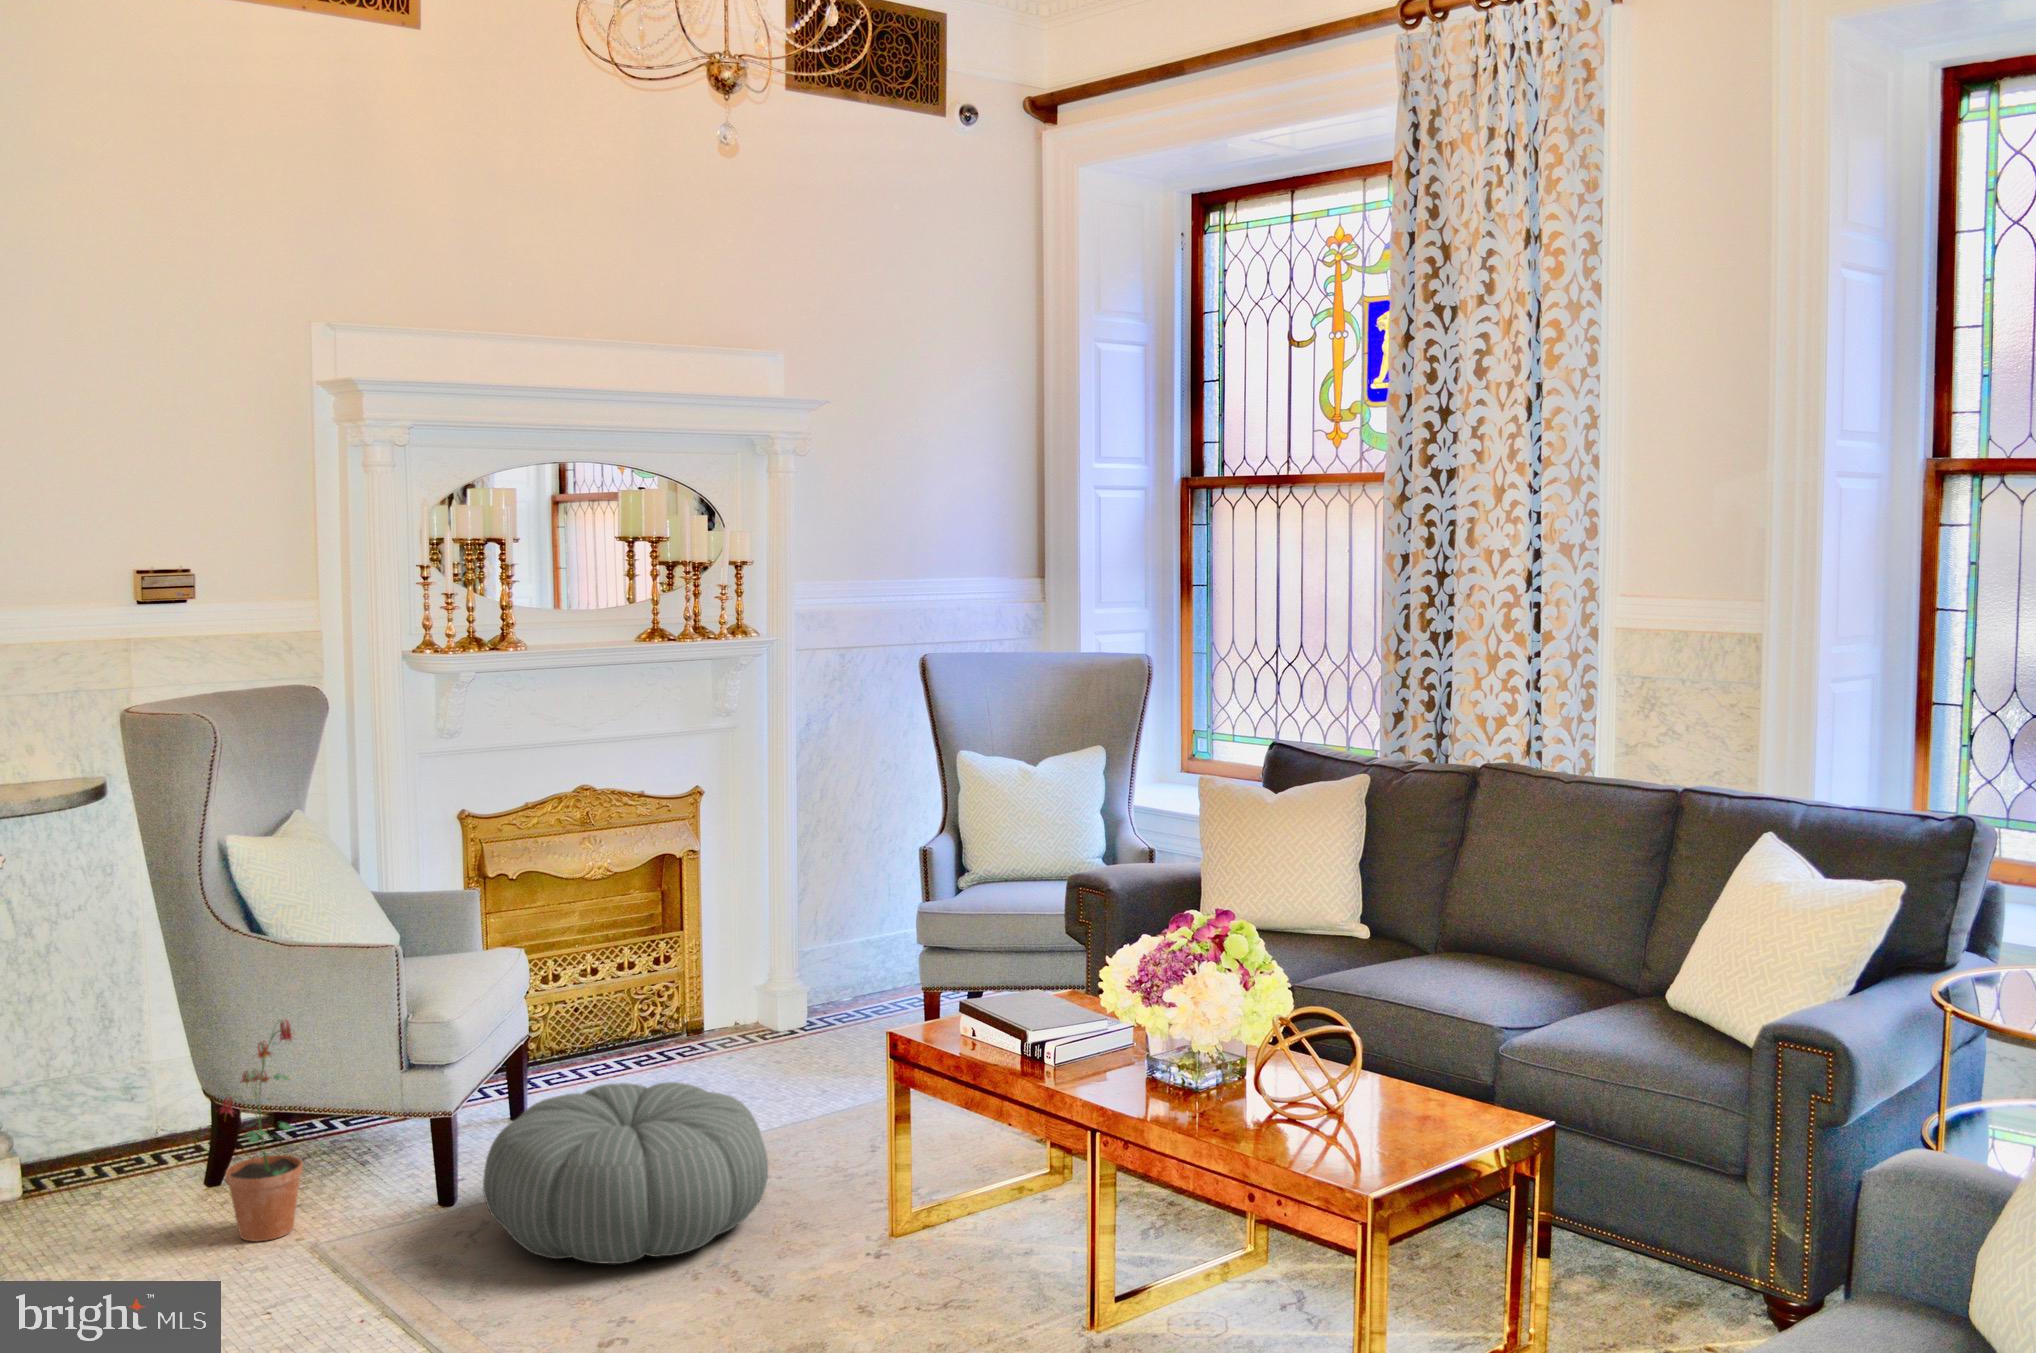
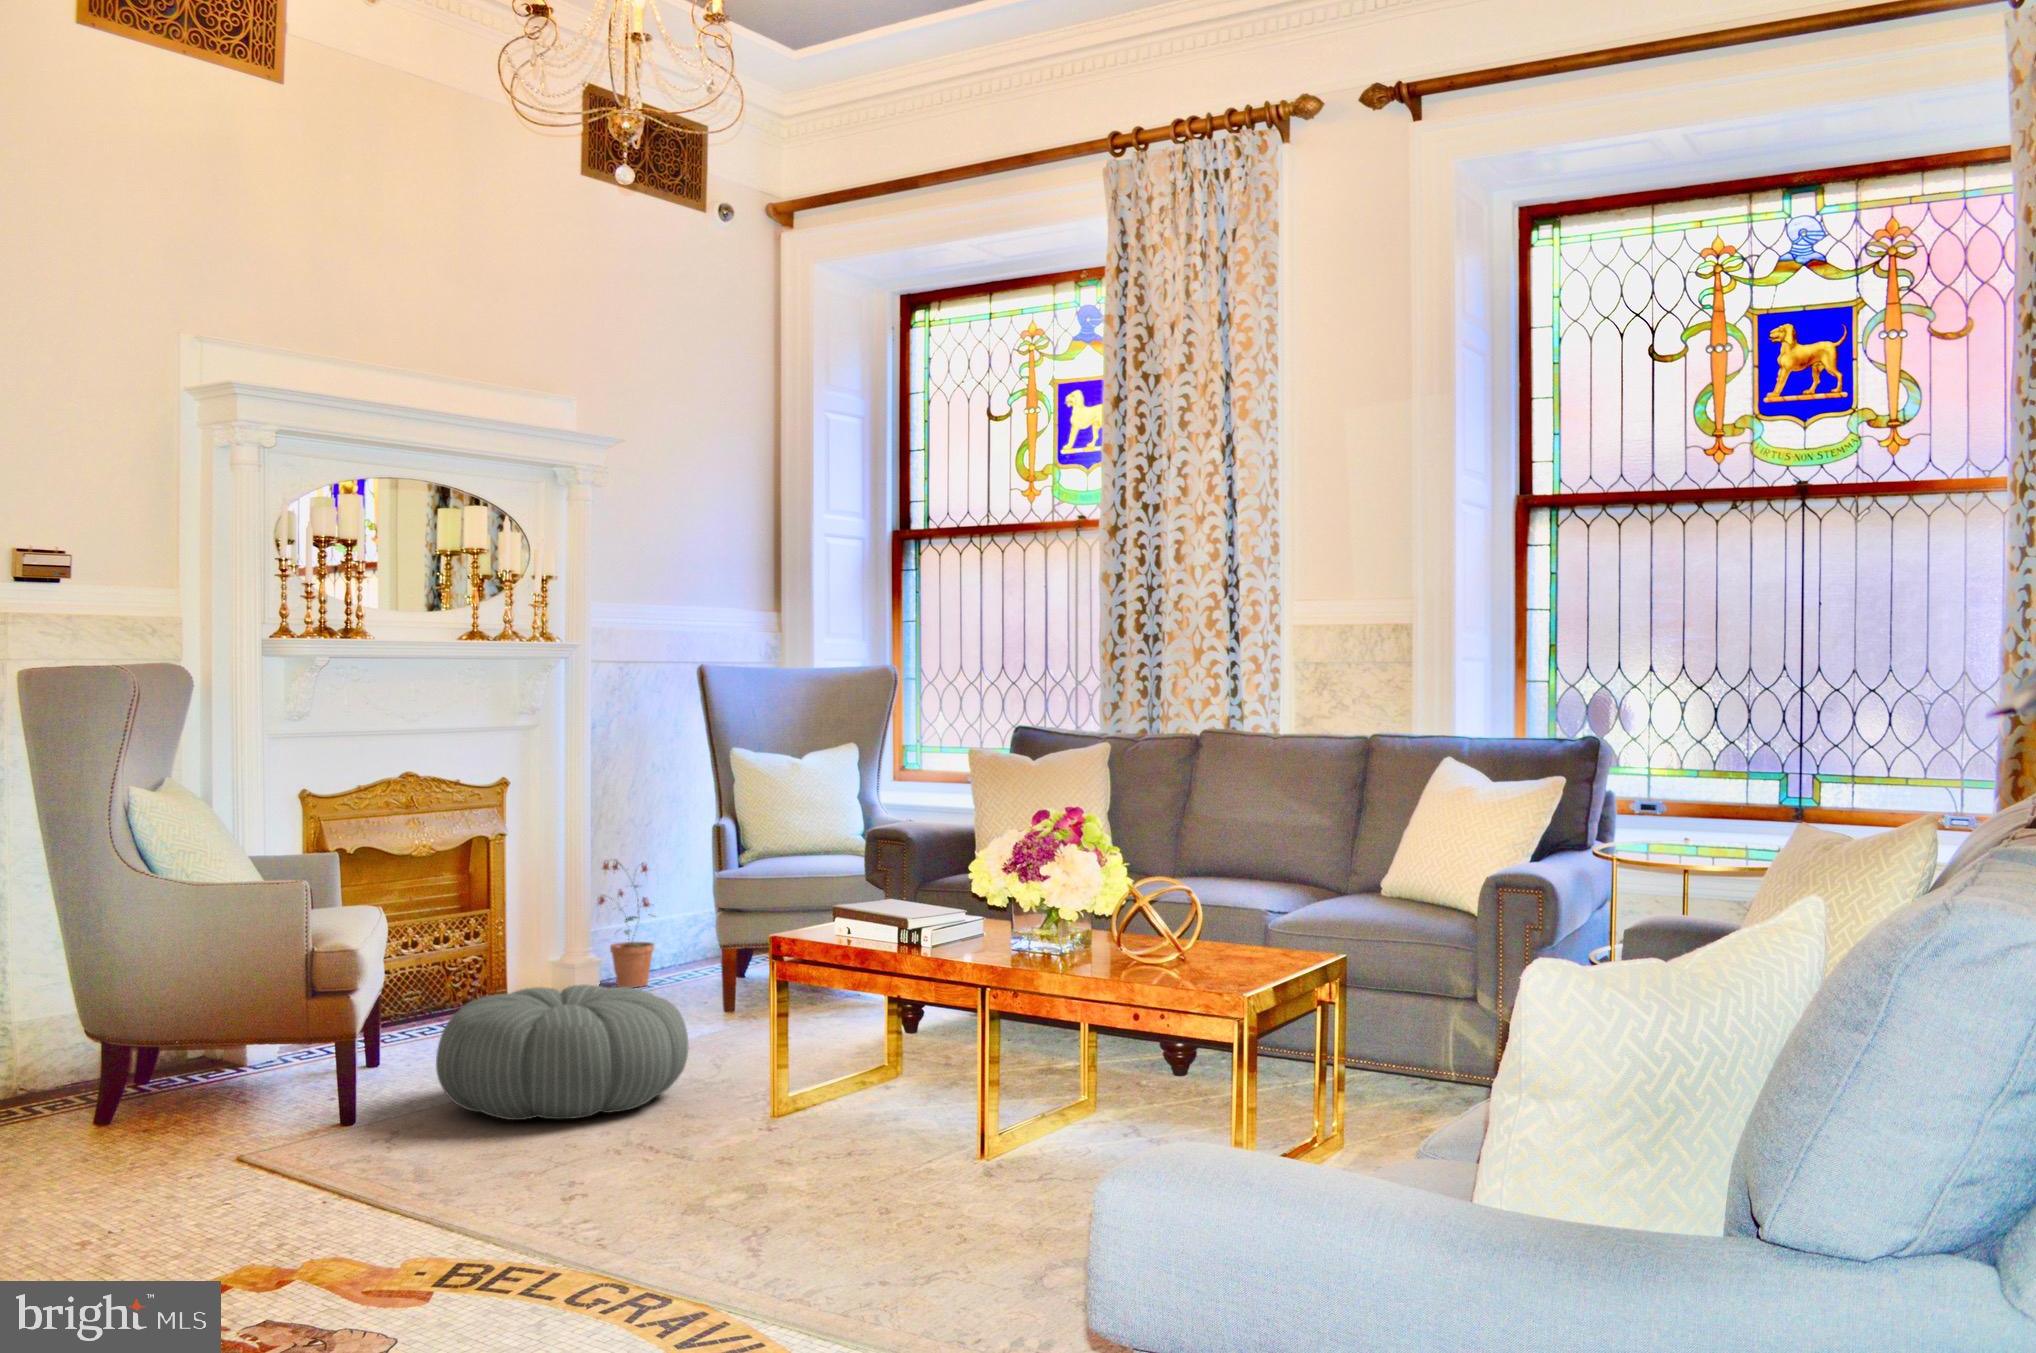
potted plant: present [219,1020,303,1241] -> present [598,859,654,988]

